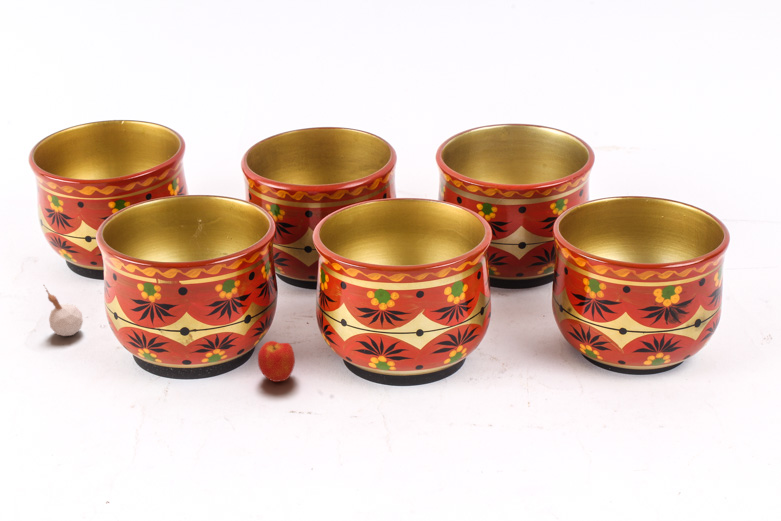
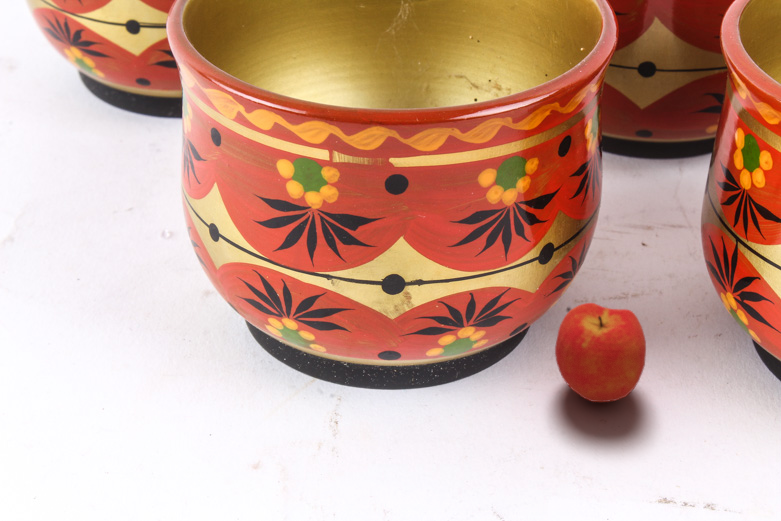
candle: present [43,285,83,336] -> none [46,144,134,259]

